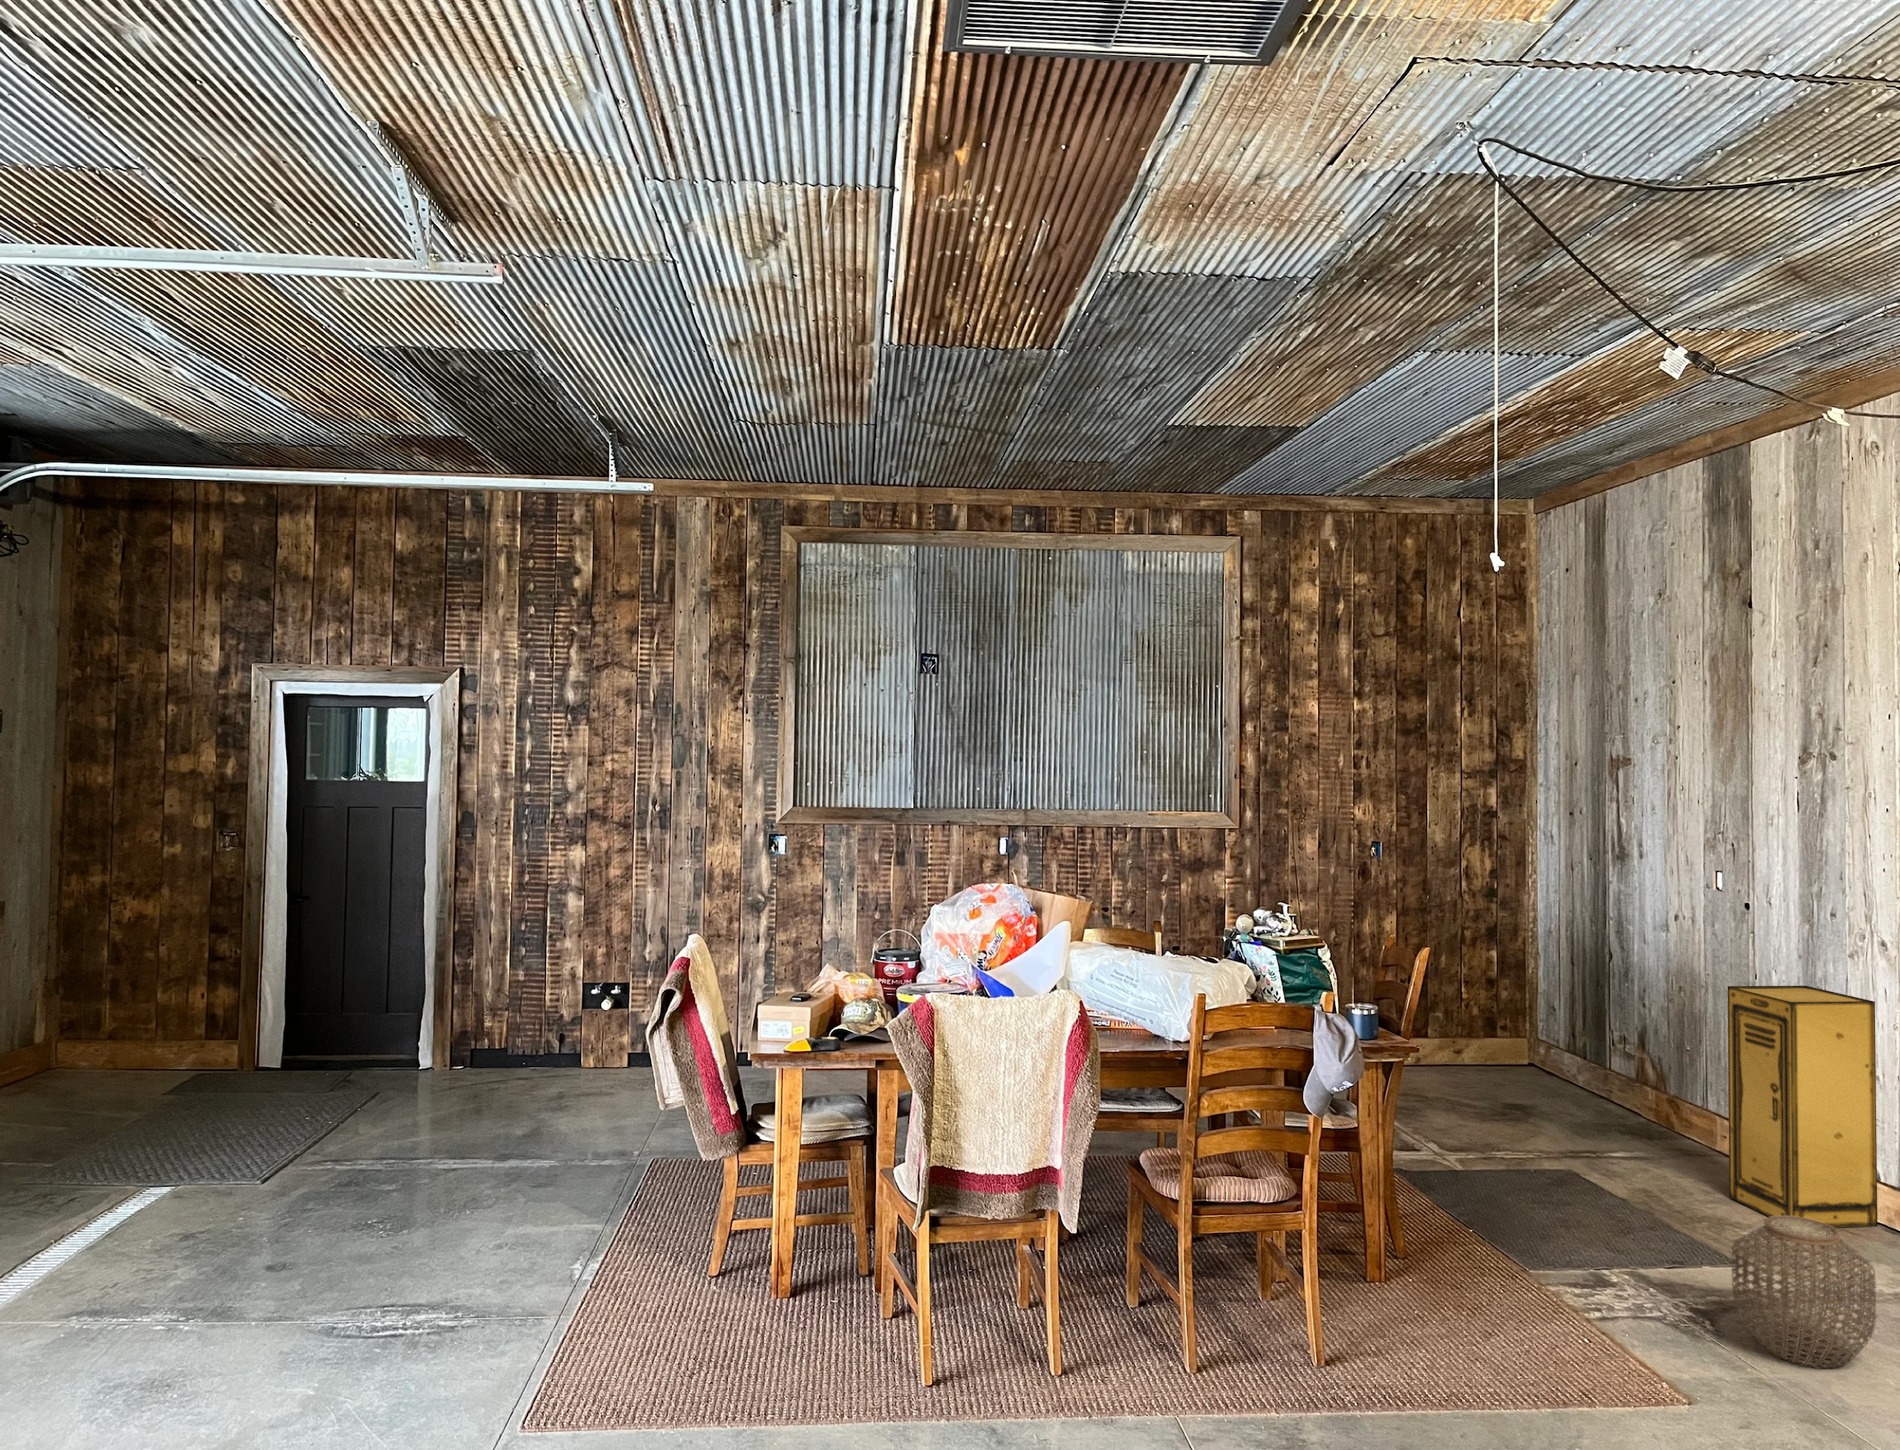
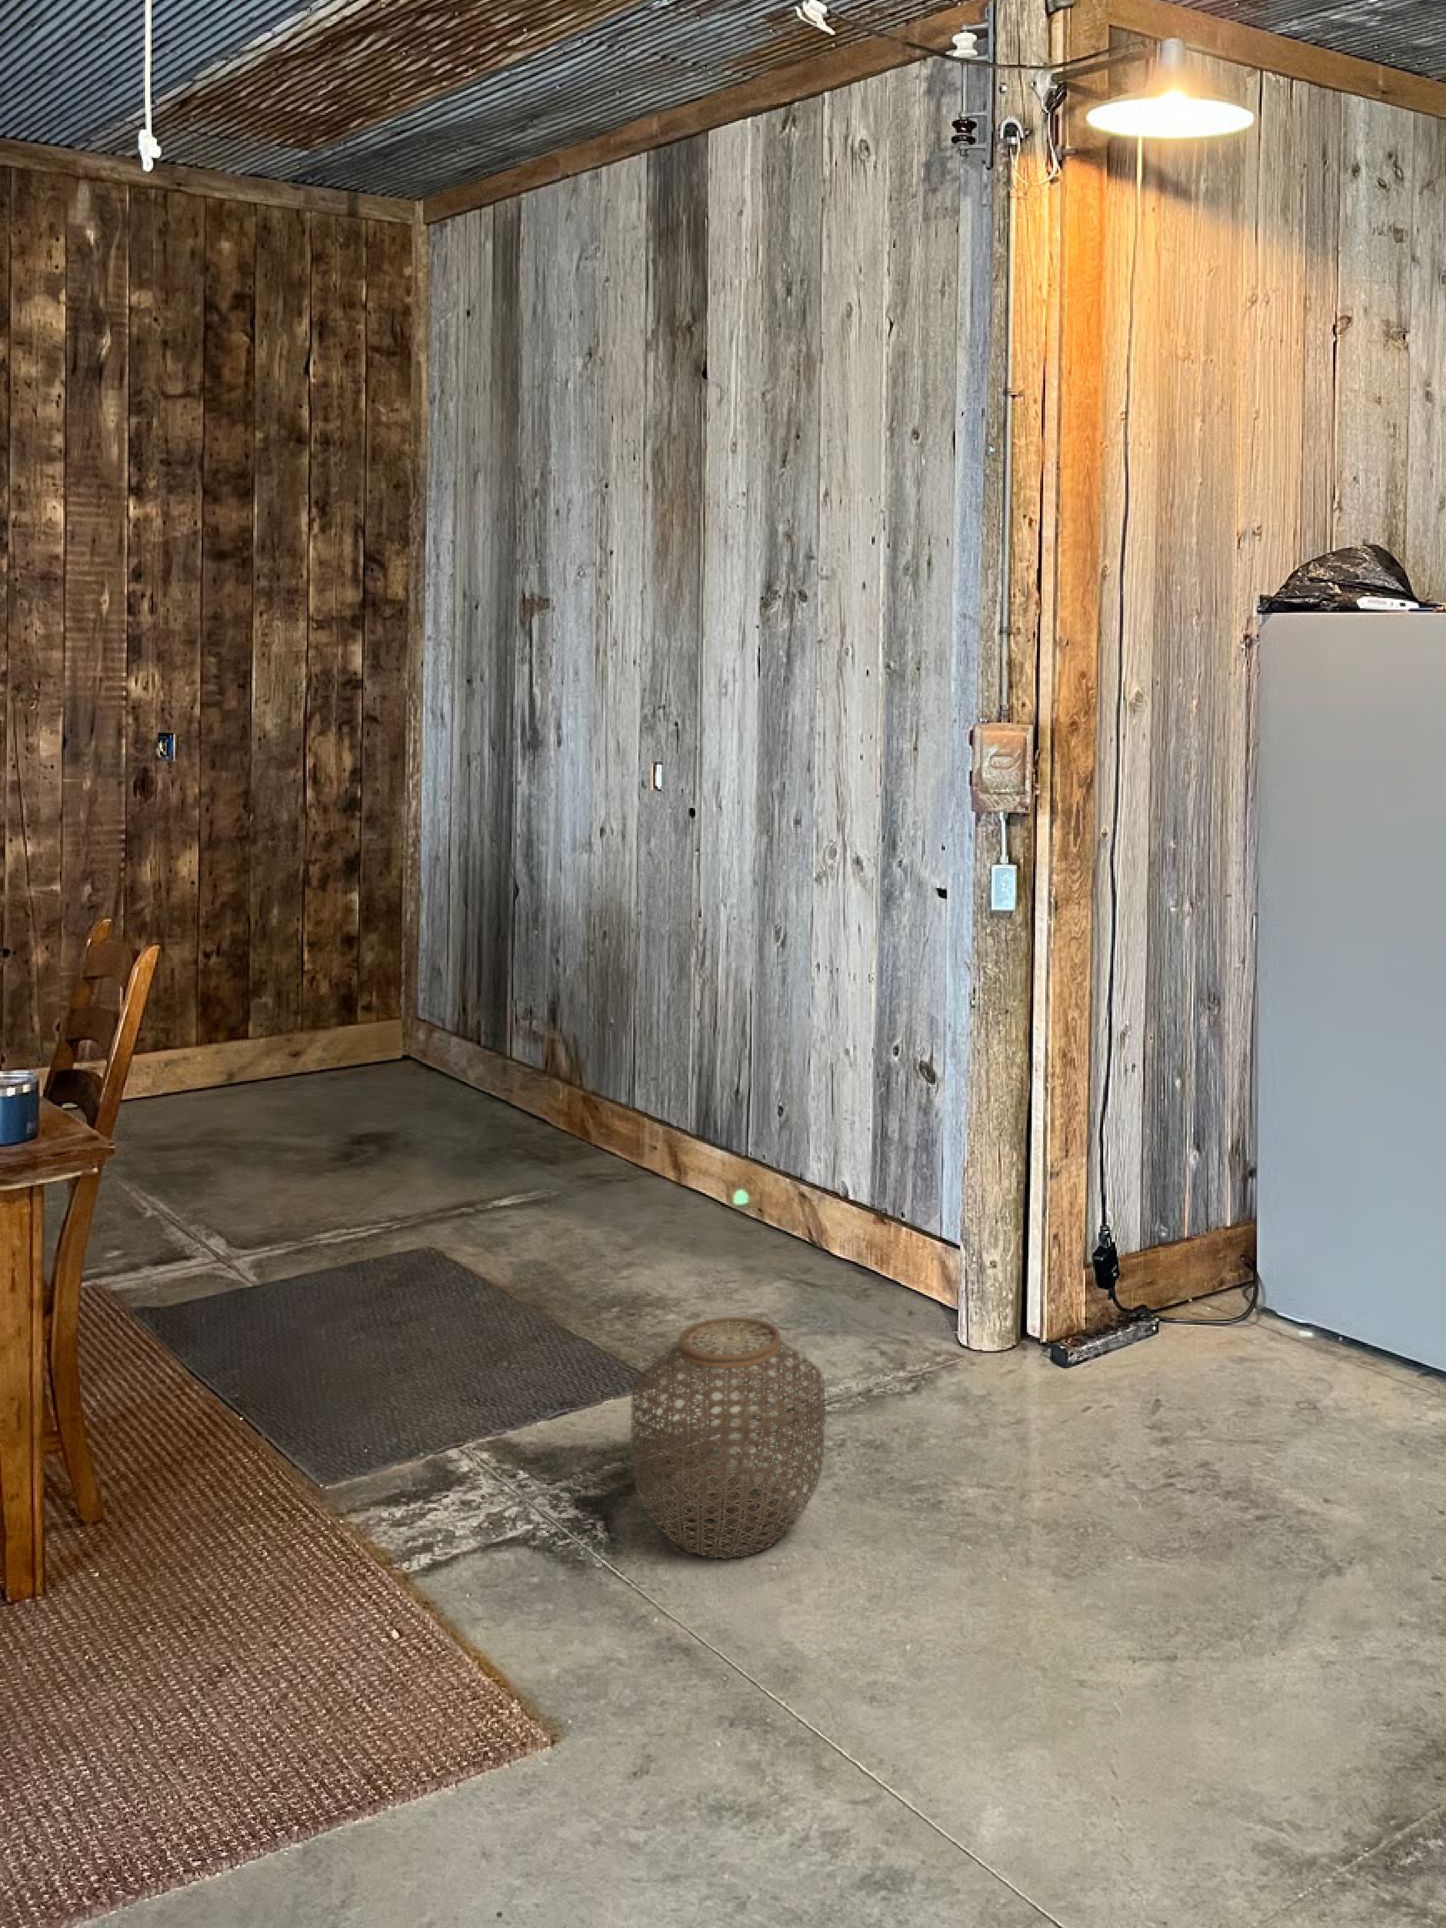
storage cabinet: present [1728,986,1878,1228] -> none [658,928,844,1291]

